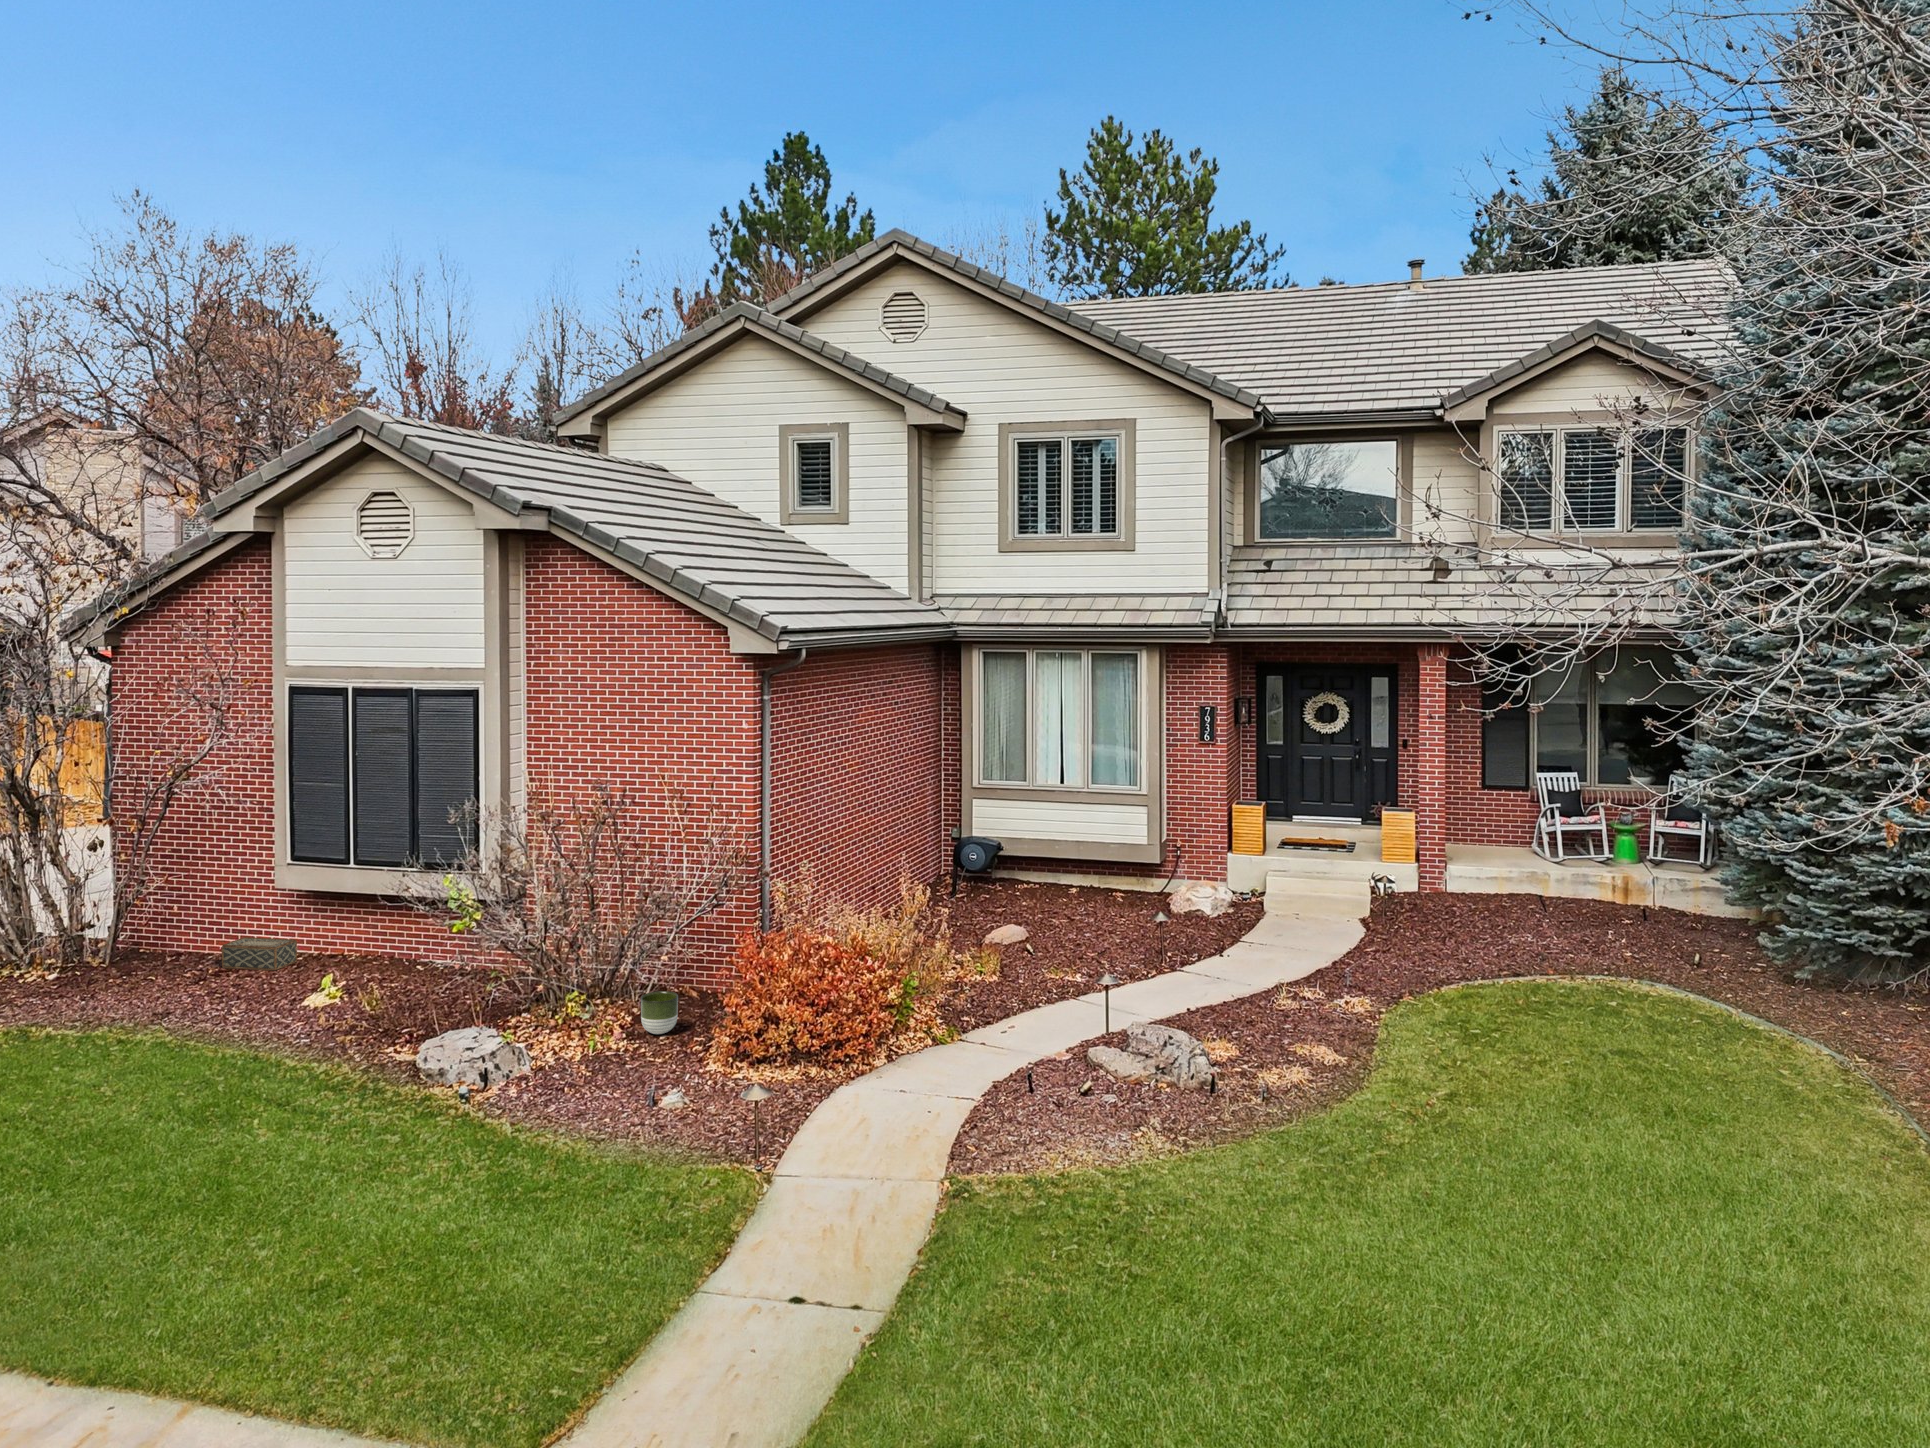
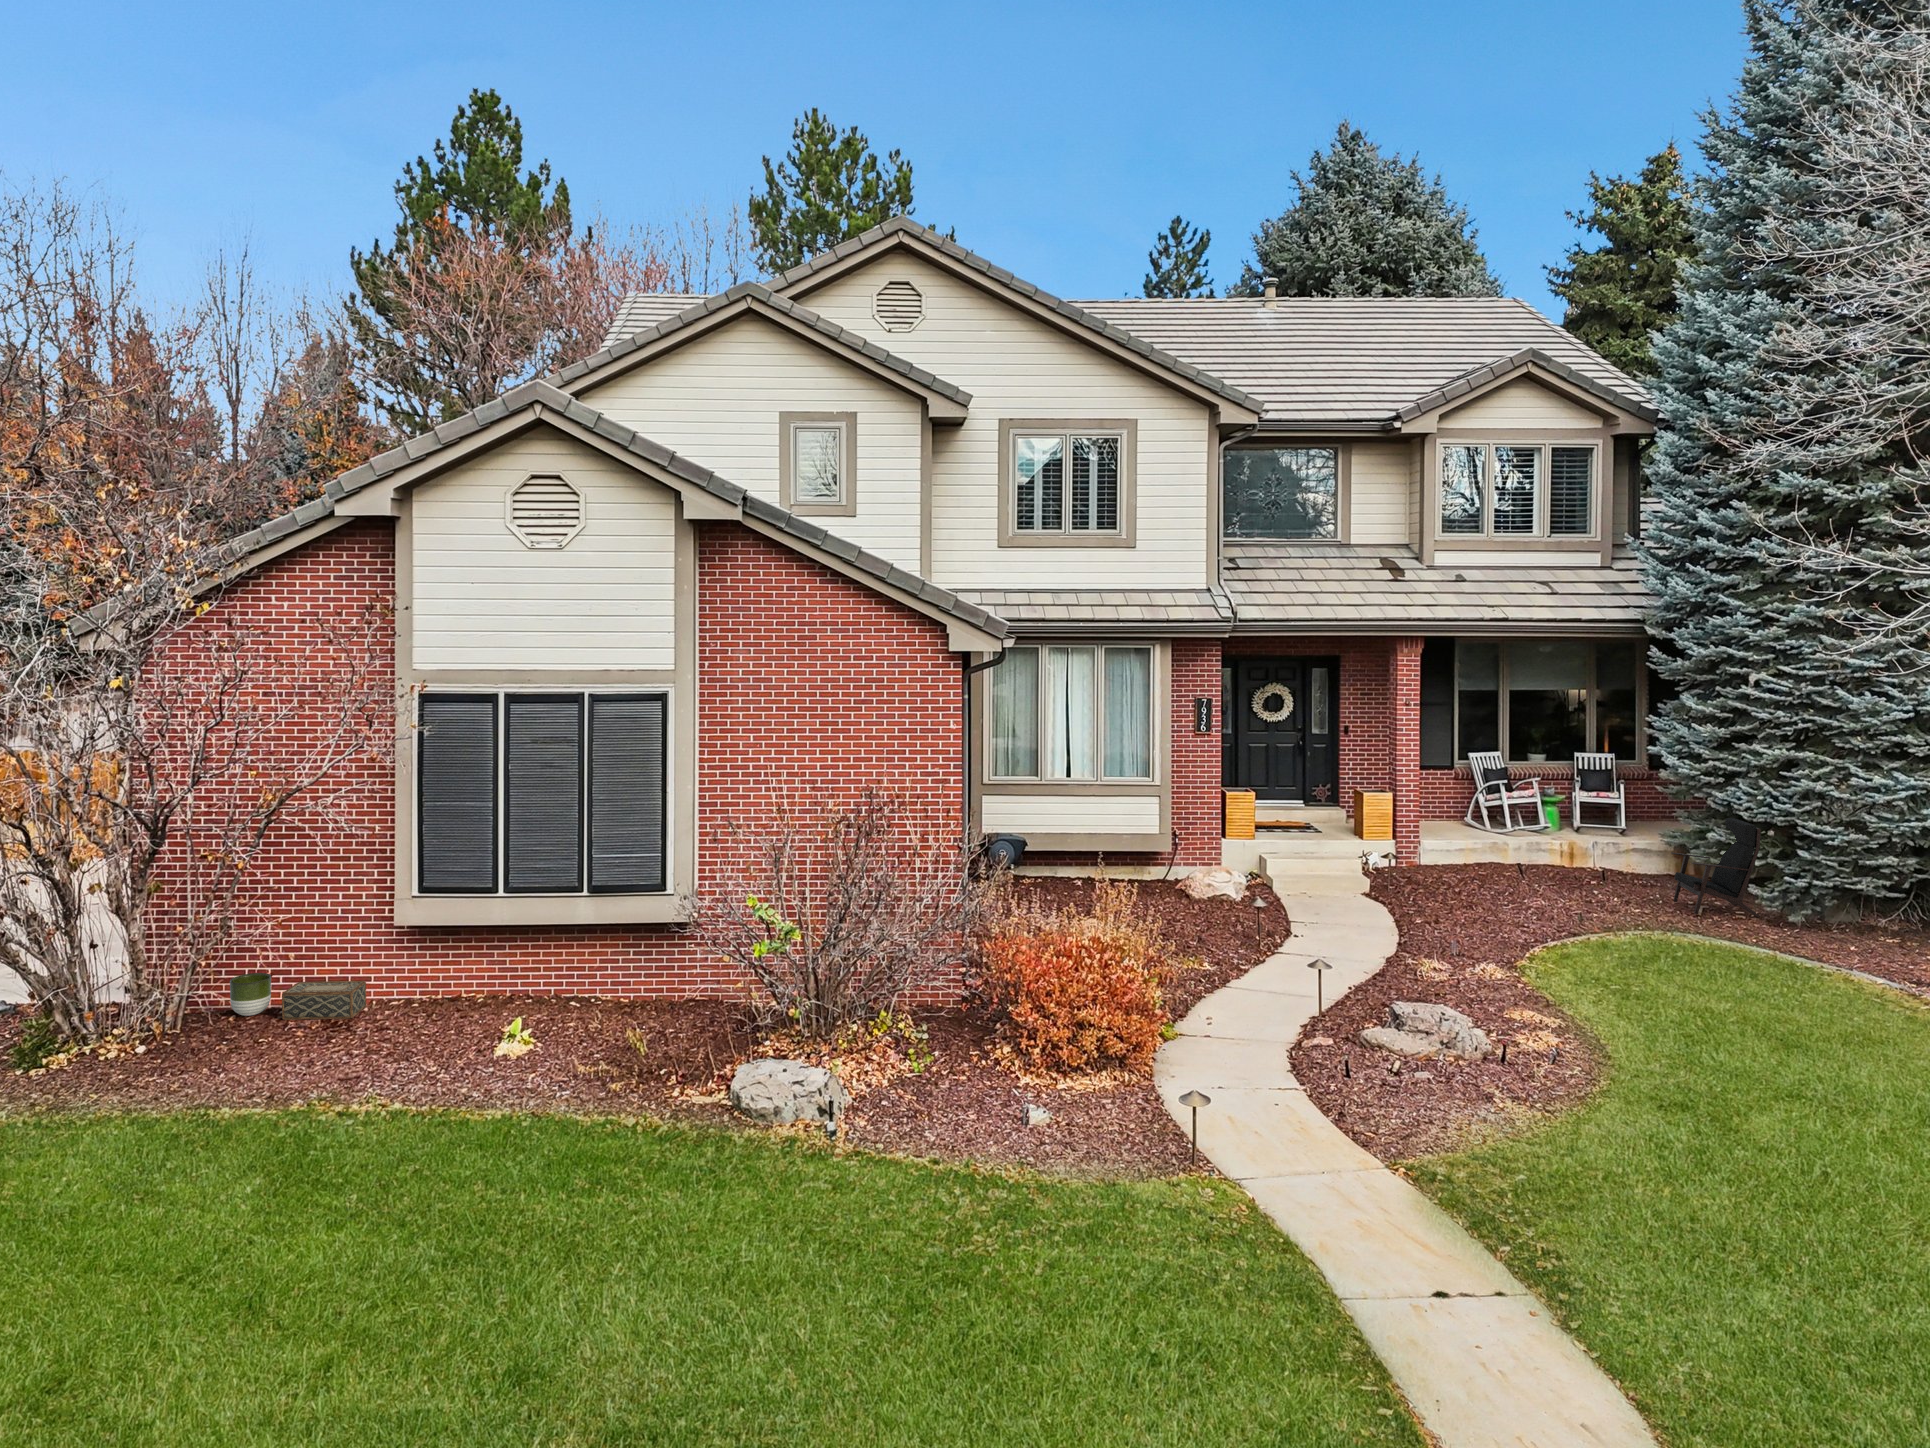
lounge chair: none [1713,851,1799,964] -> present [1671,818,1761,917]
planter: present [641,991,678,1034] -> present [230,973,271,1016]

